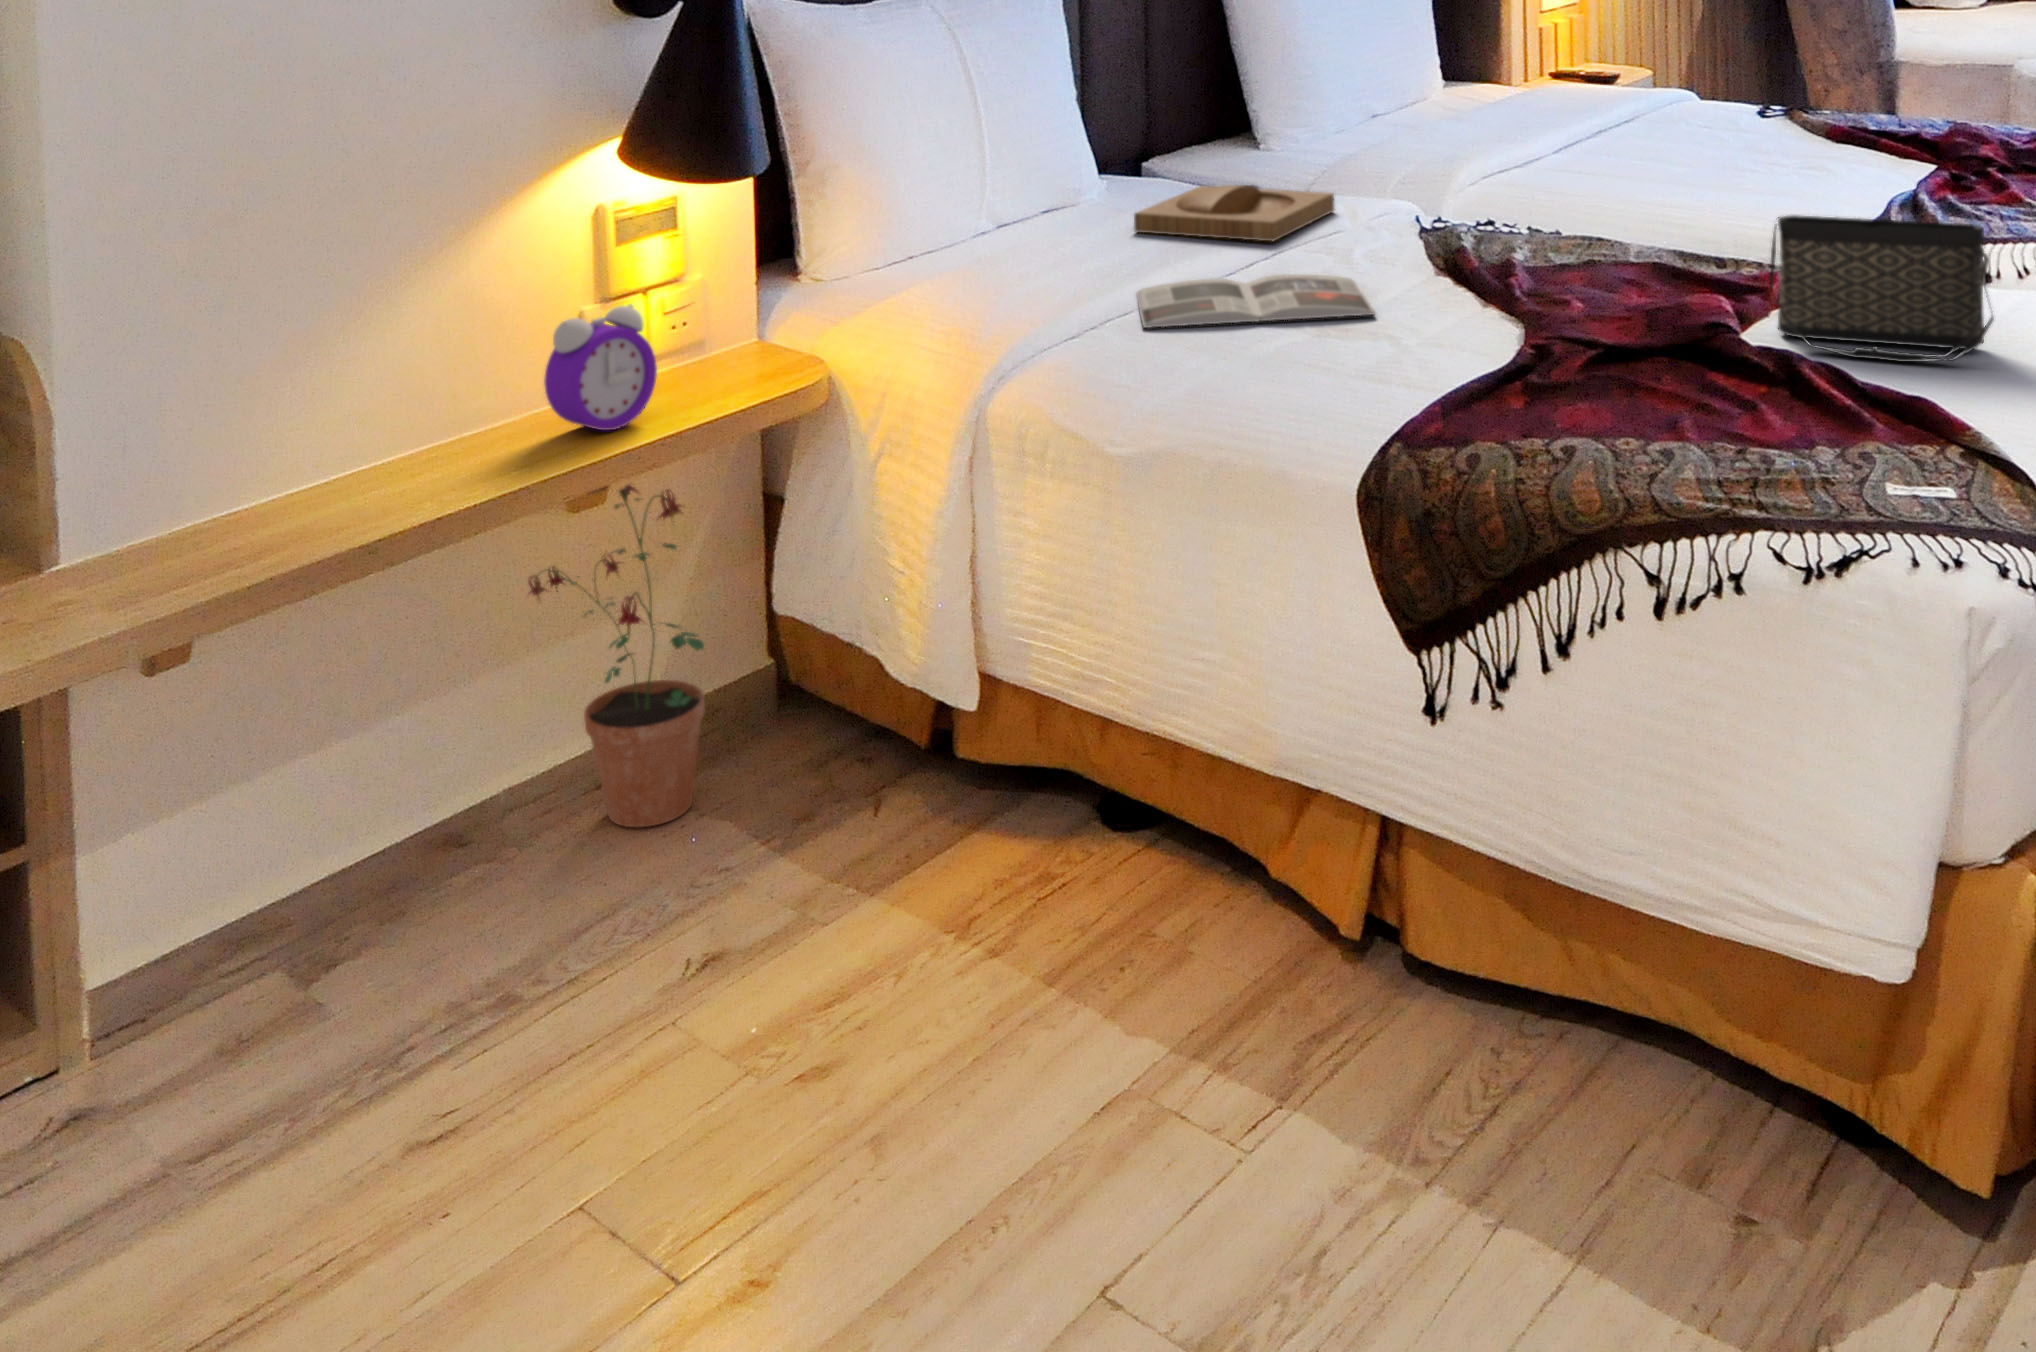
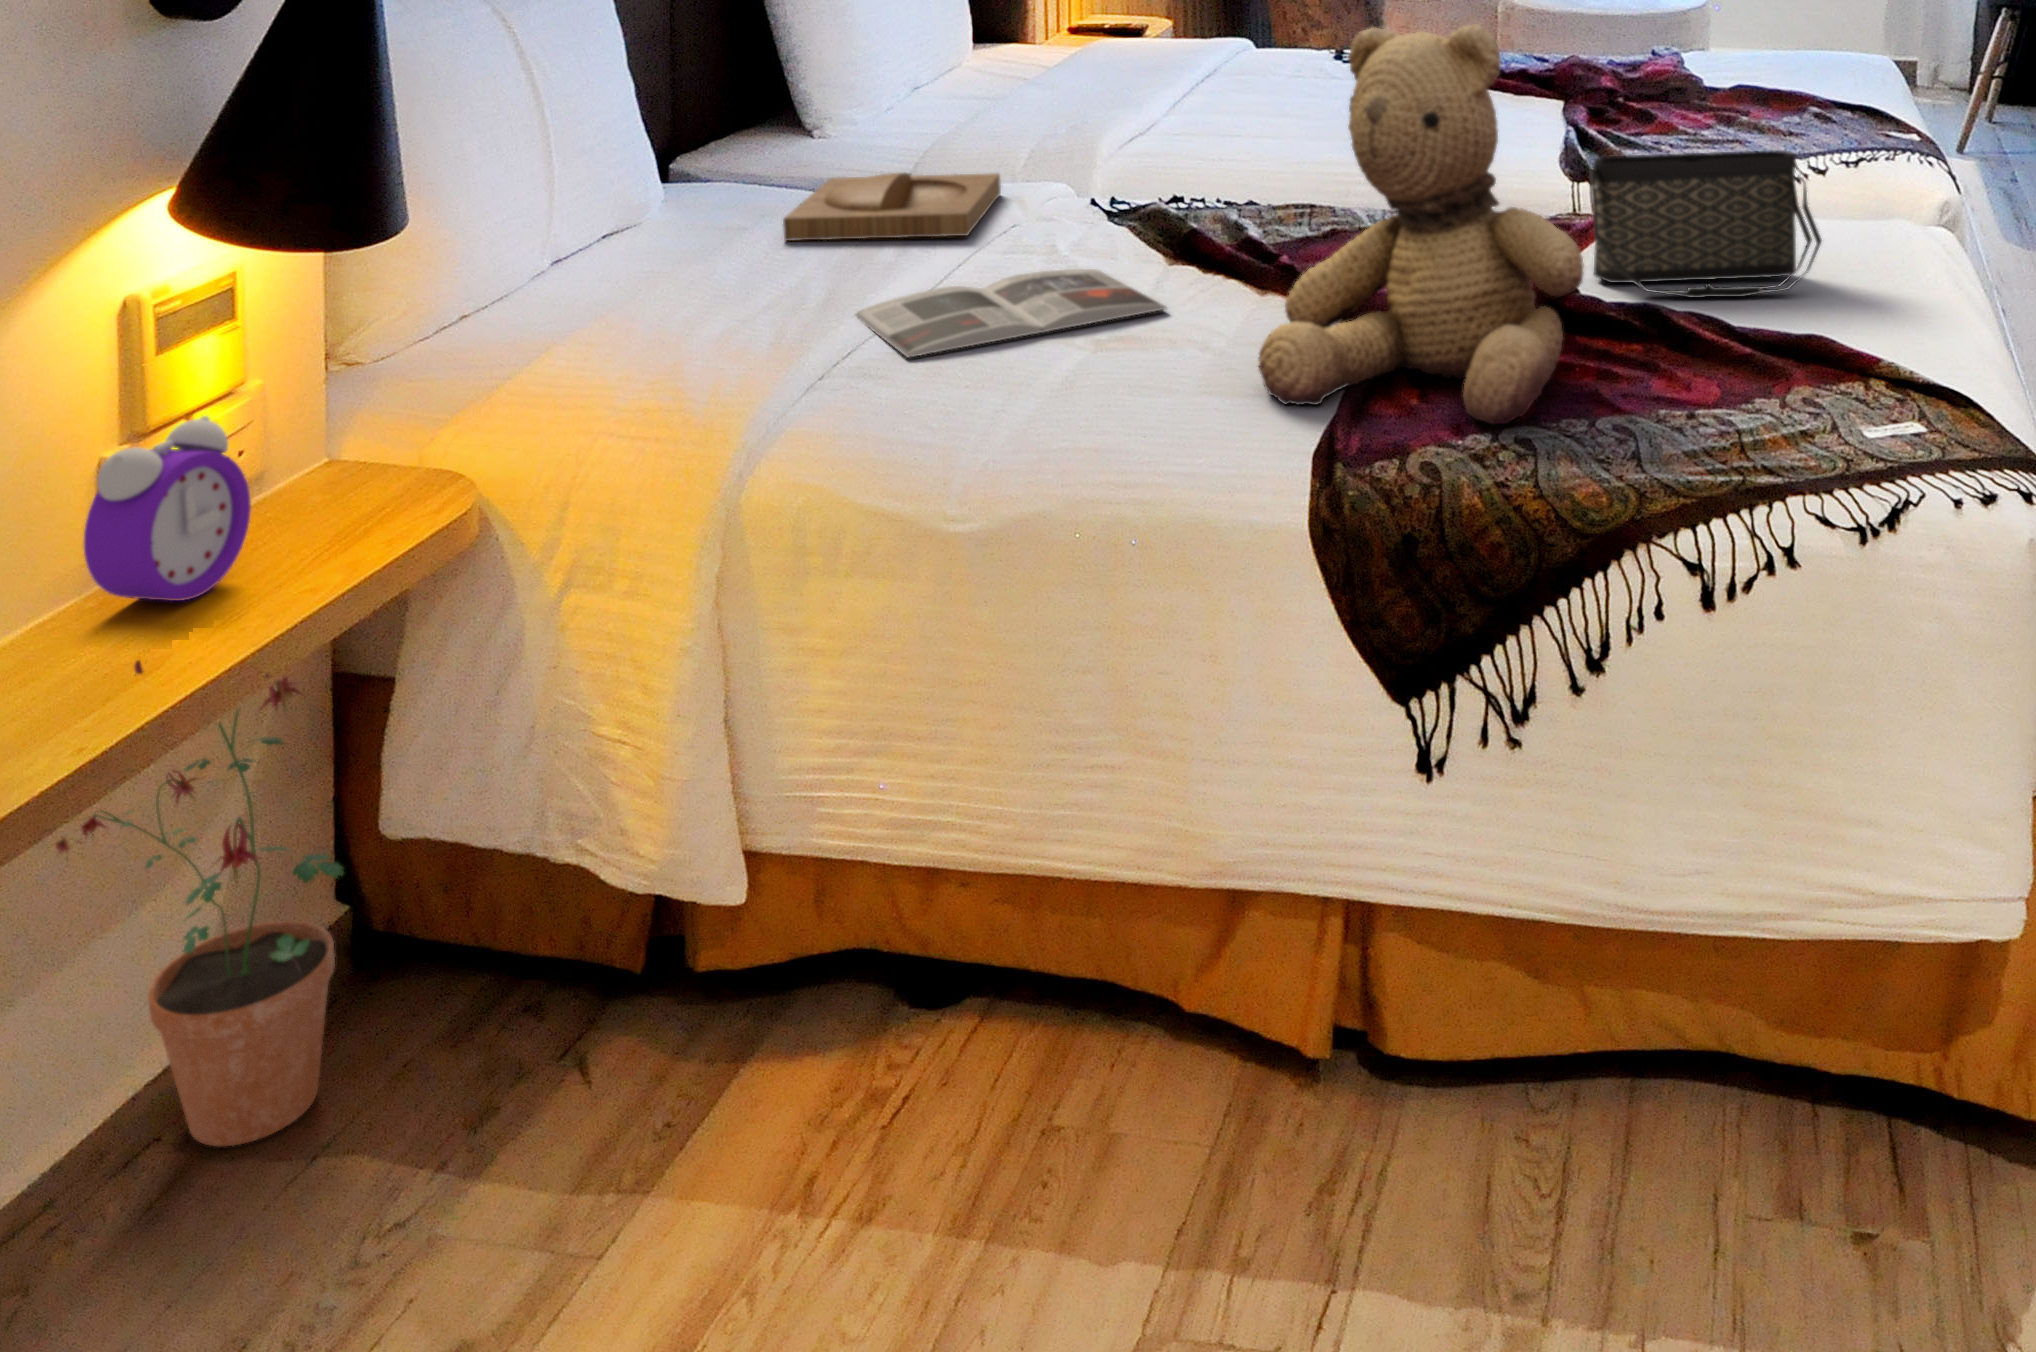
teddy bear: none [1383,77,1659,435] -> present [1259,24,1583,424]

